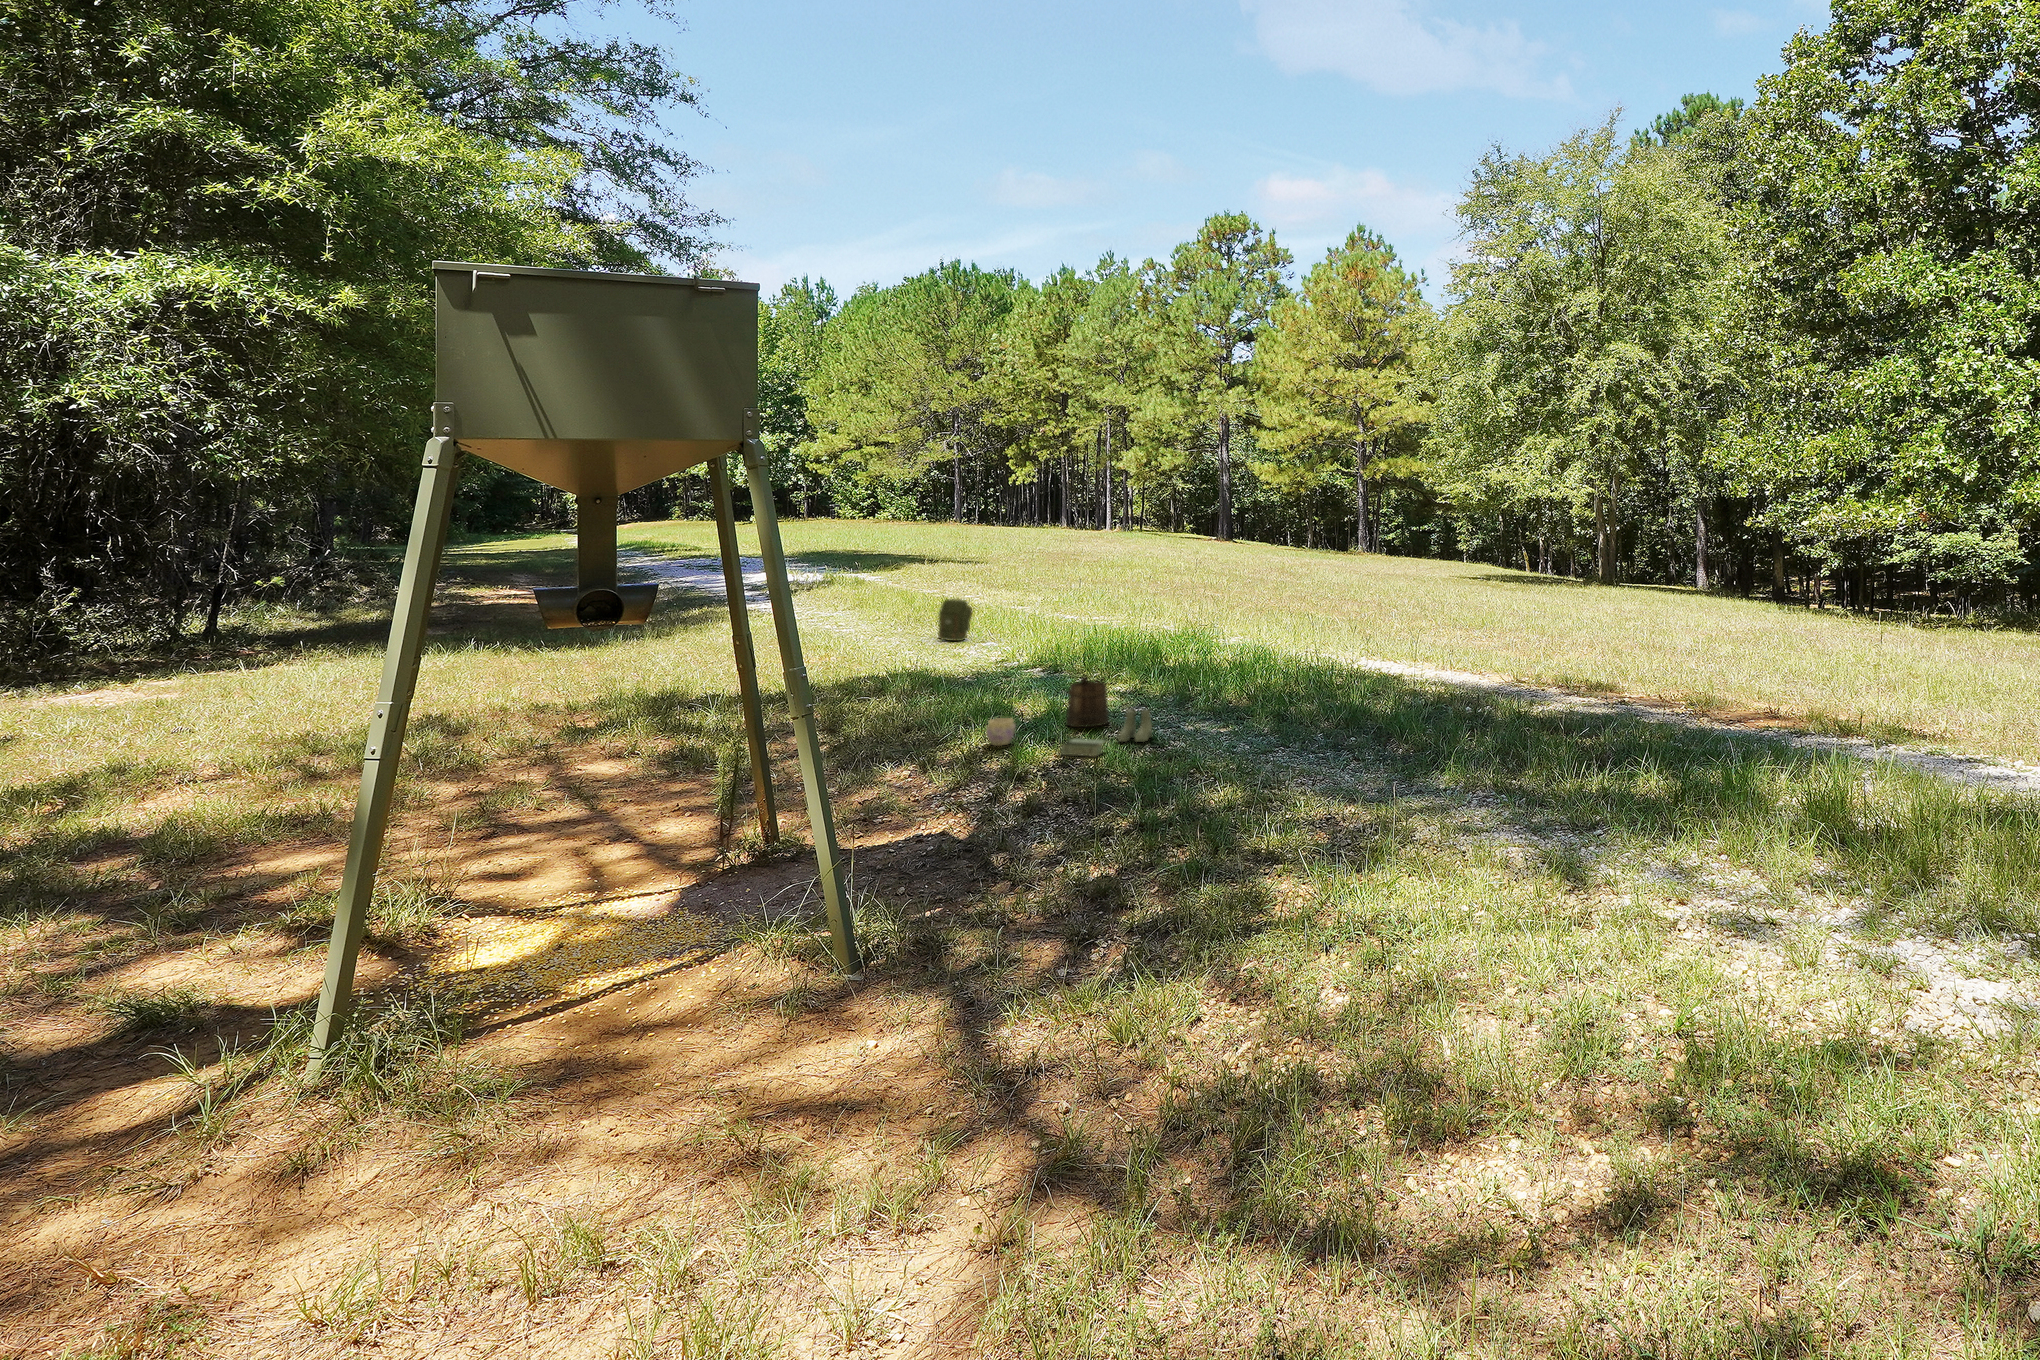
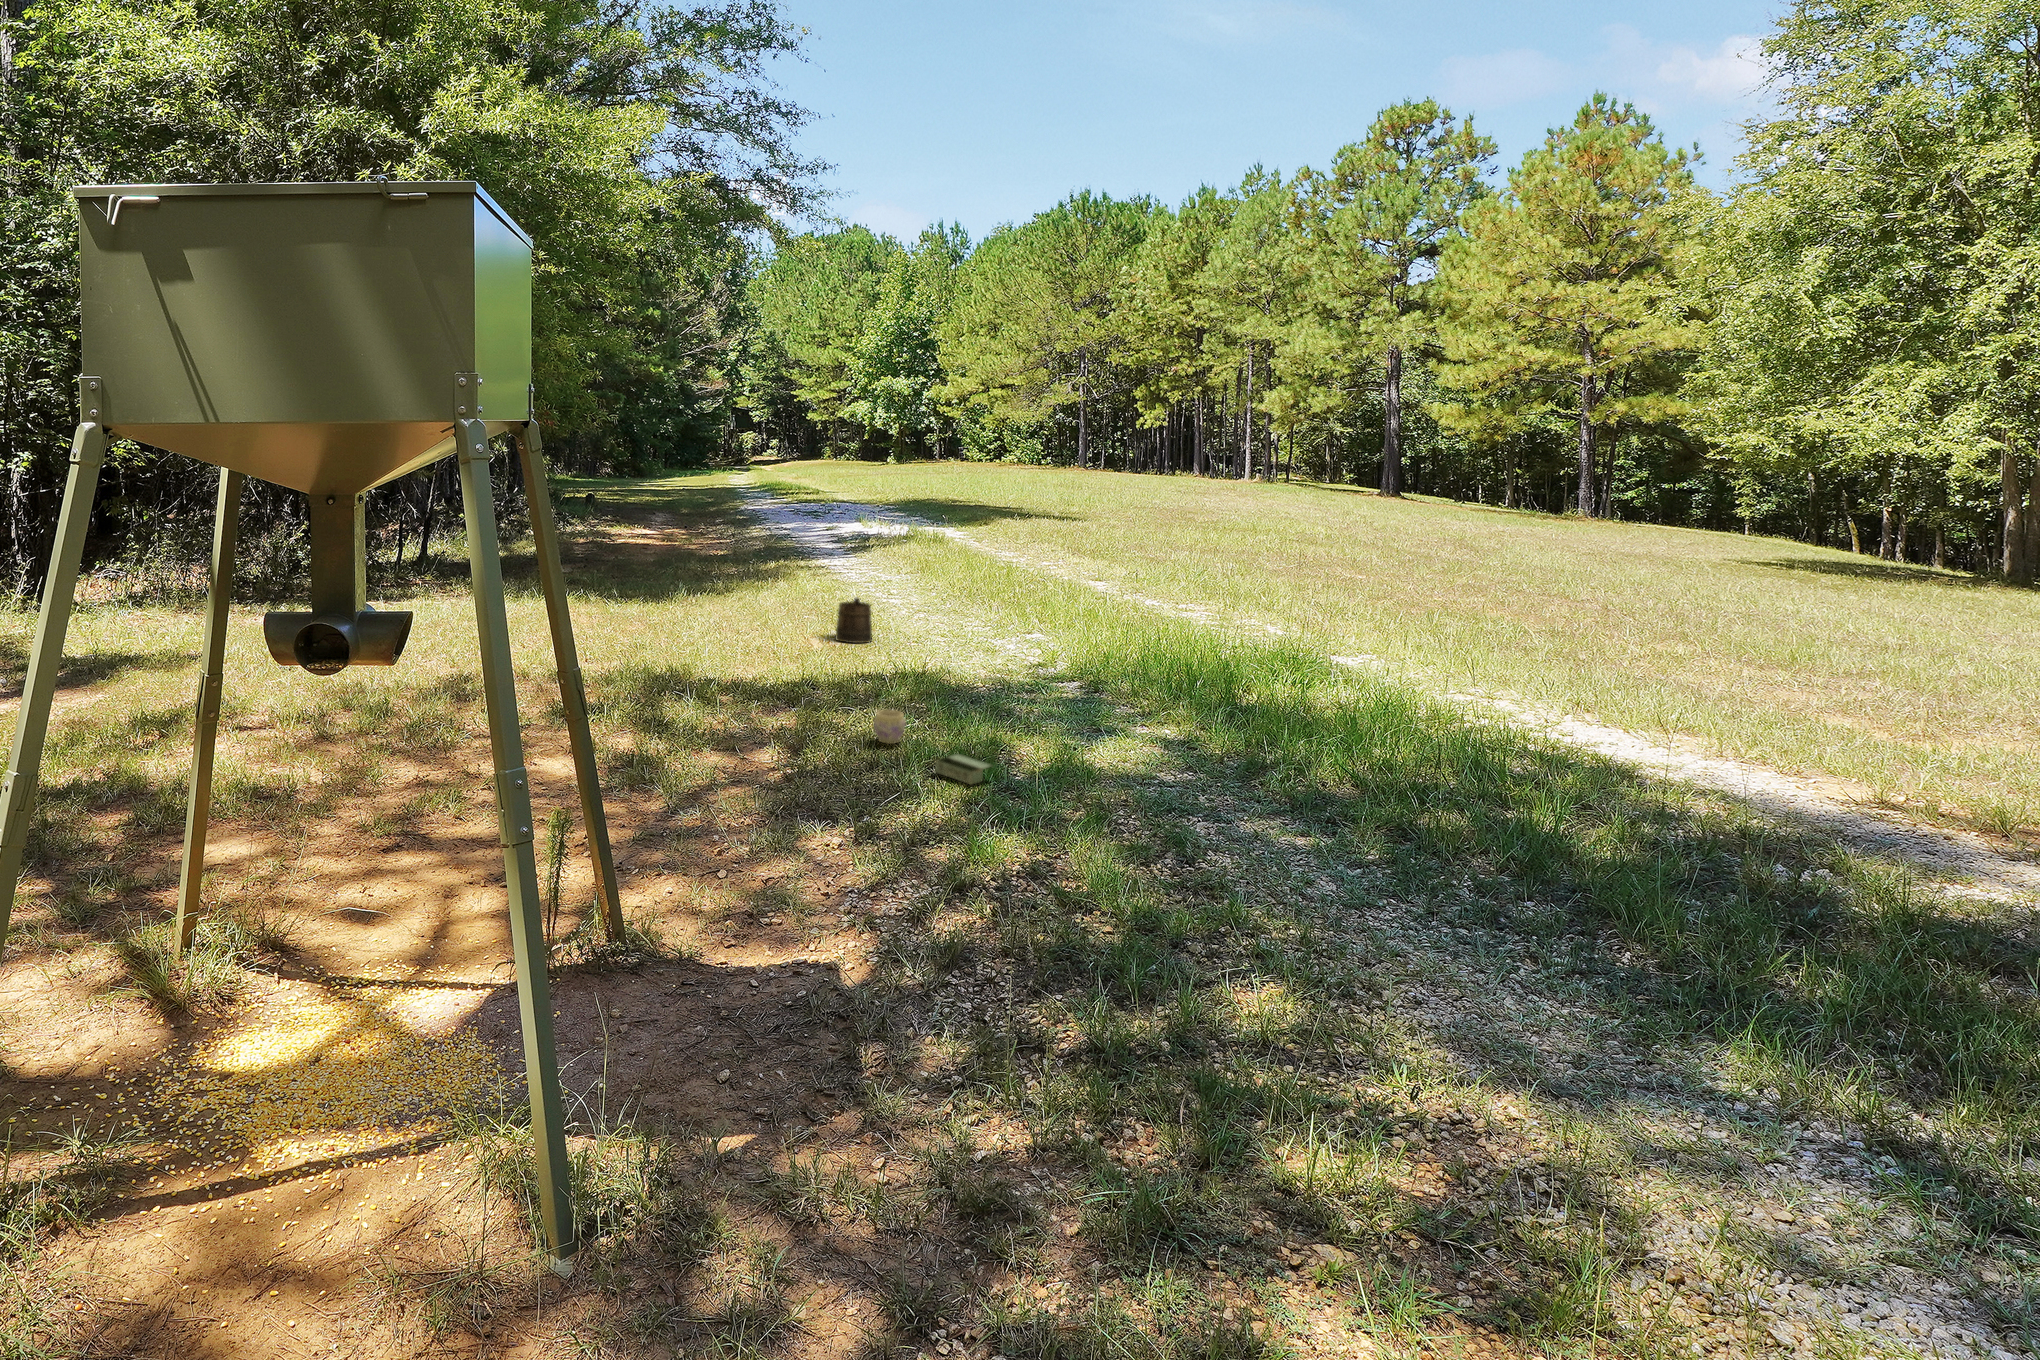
backpack: present [938,599,972,641] -> none [951,549,987,597]
bucket: present [1066,676,1109,727] -> present [836,597,872,643]
boots: present [1118,709,1152,742] -> none [1014,727,1062,775]

